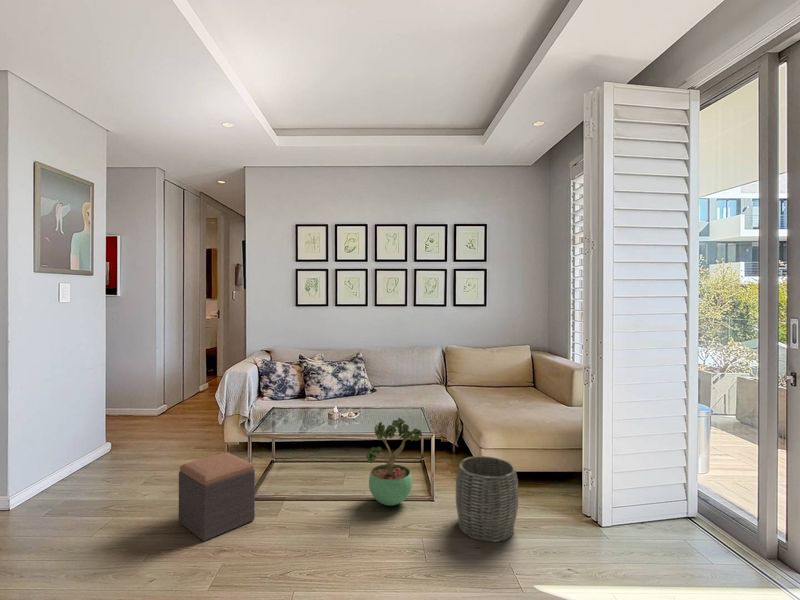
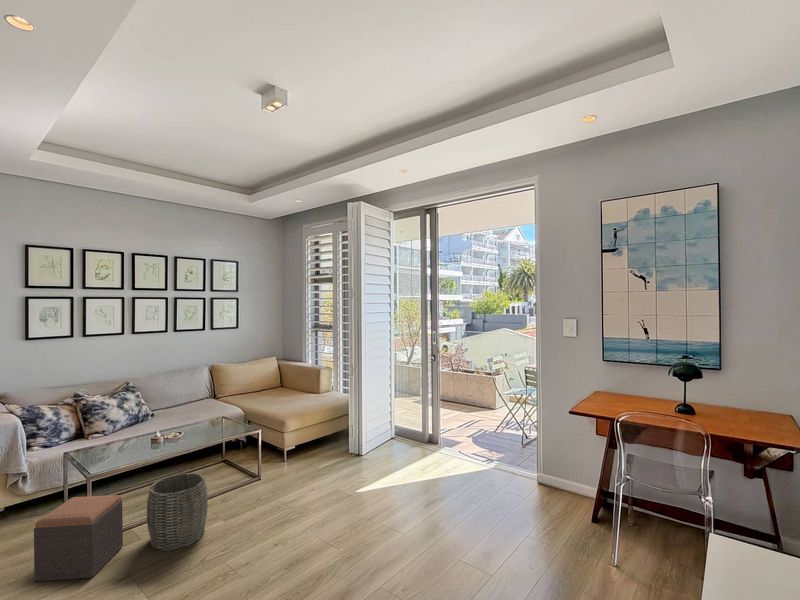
potted plant: present [366,418,422,505] -> none [210,424,252,495]
woven basket: present [456,456,518,542] -> present [147,473,208,551]

